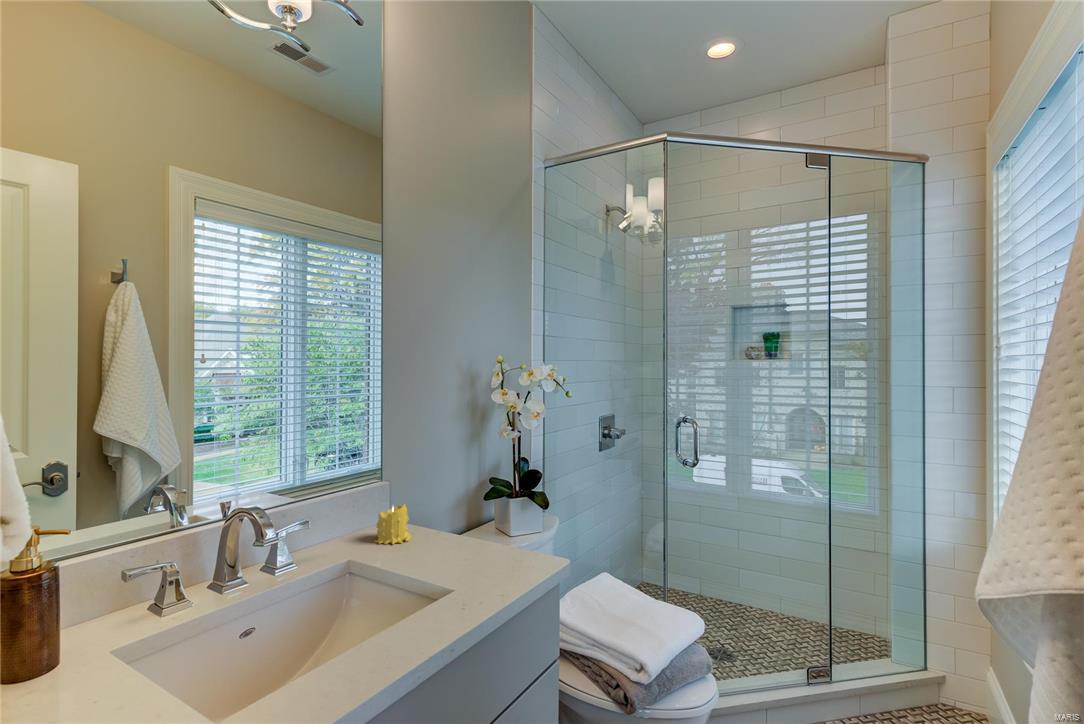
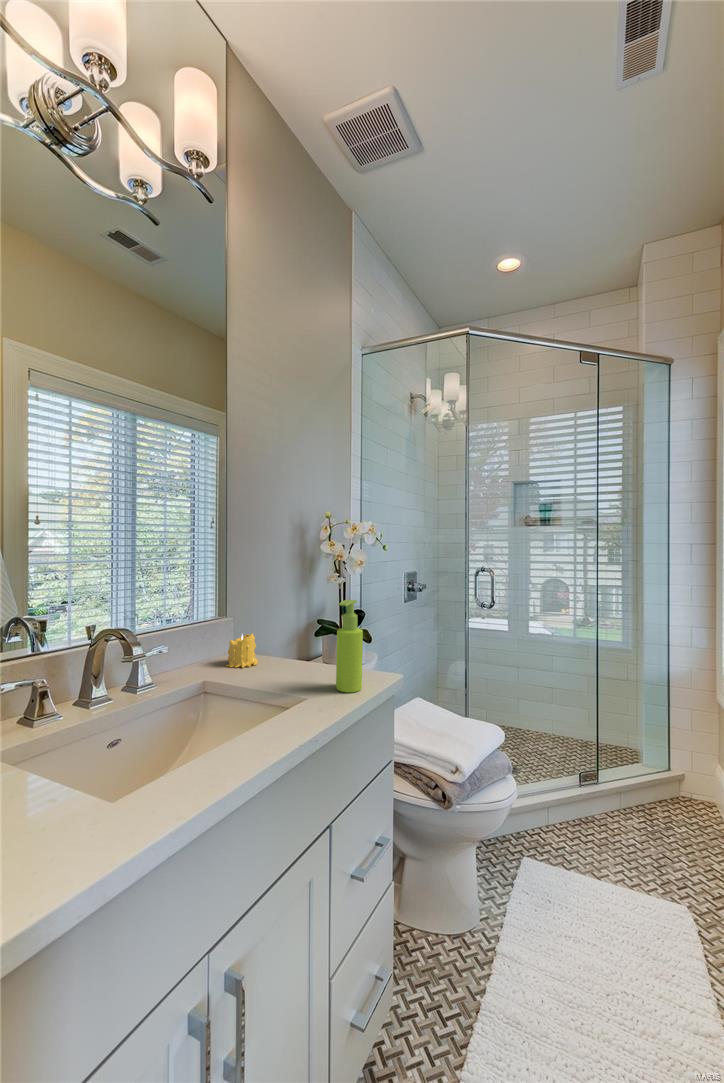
soap dispenser: none [494,471,524,577] -> present [336,600,363,692]

